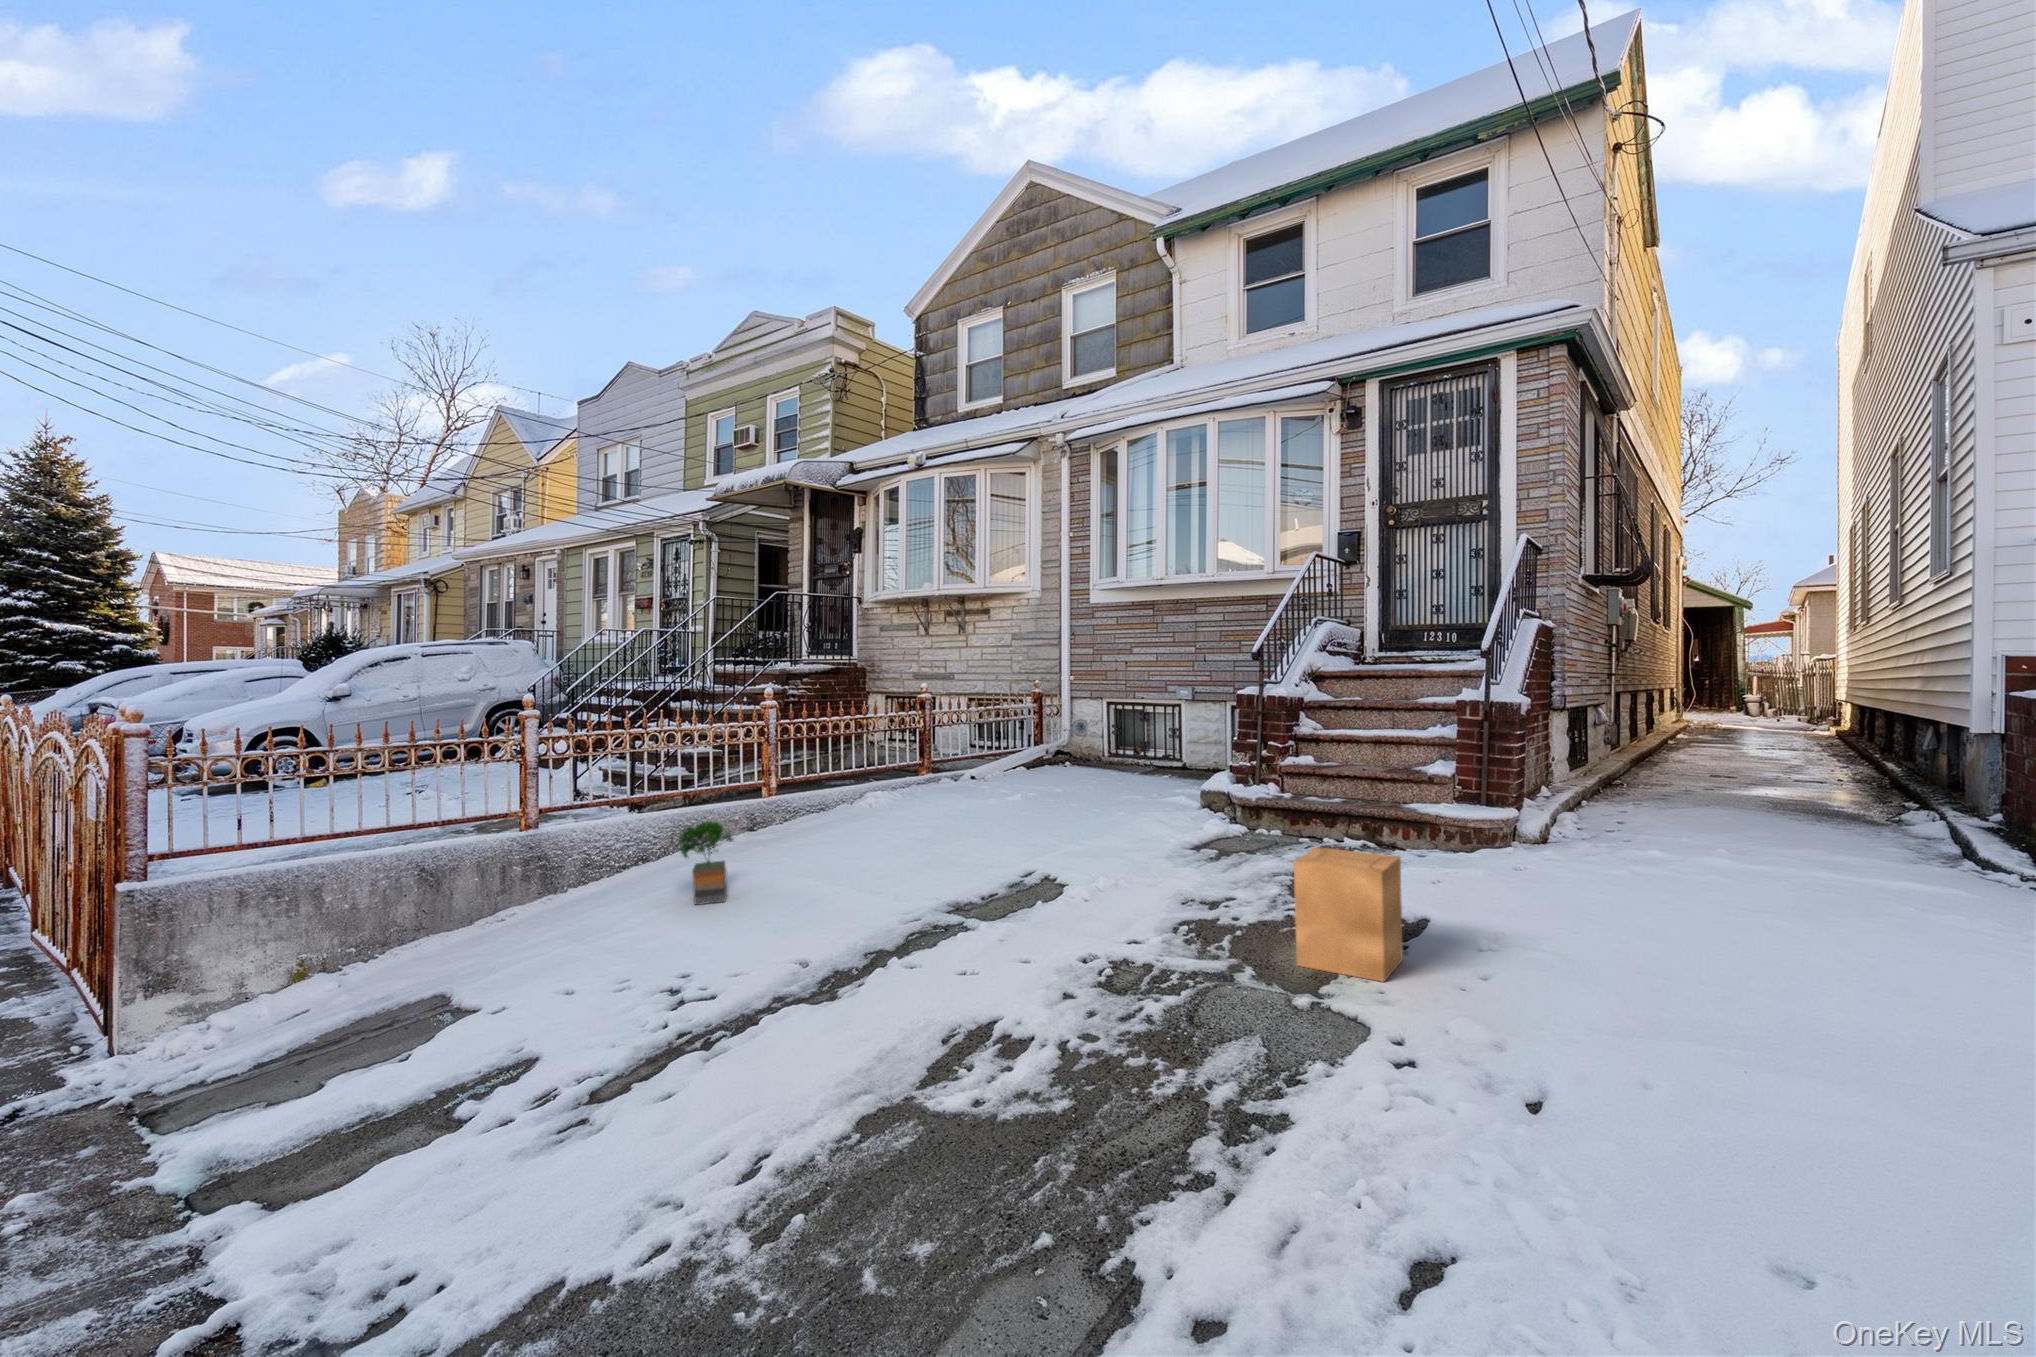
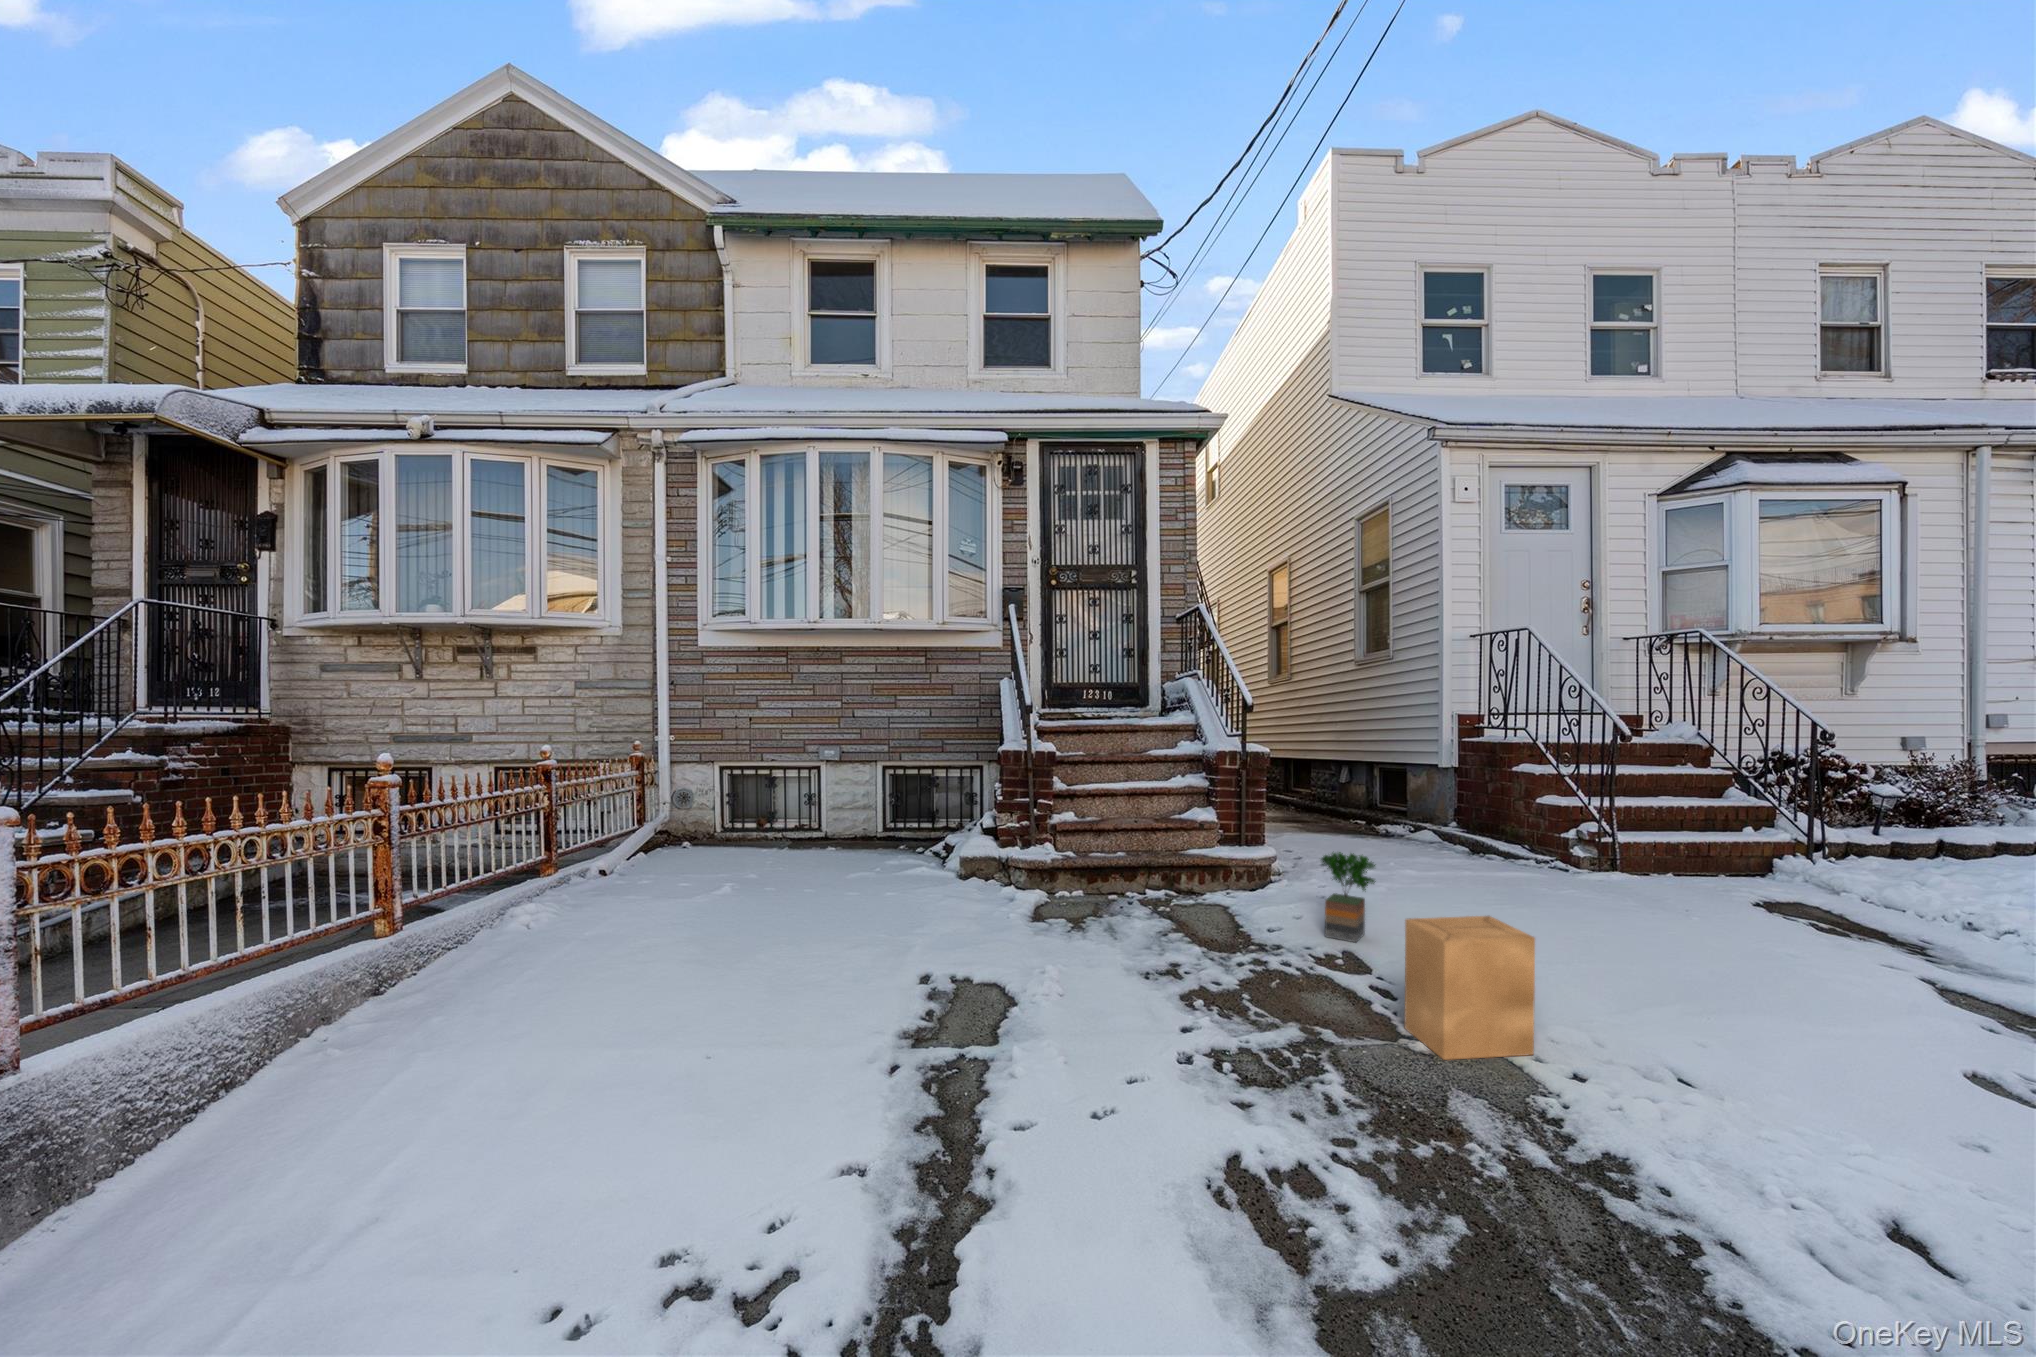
potted tree: present [678,821,734,905] -> present [1321,852,1376,942]

